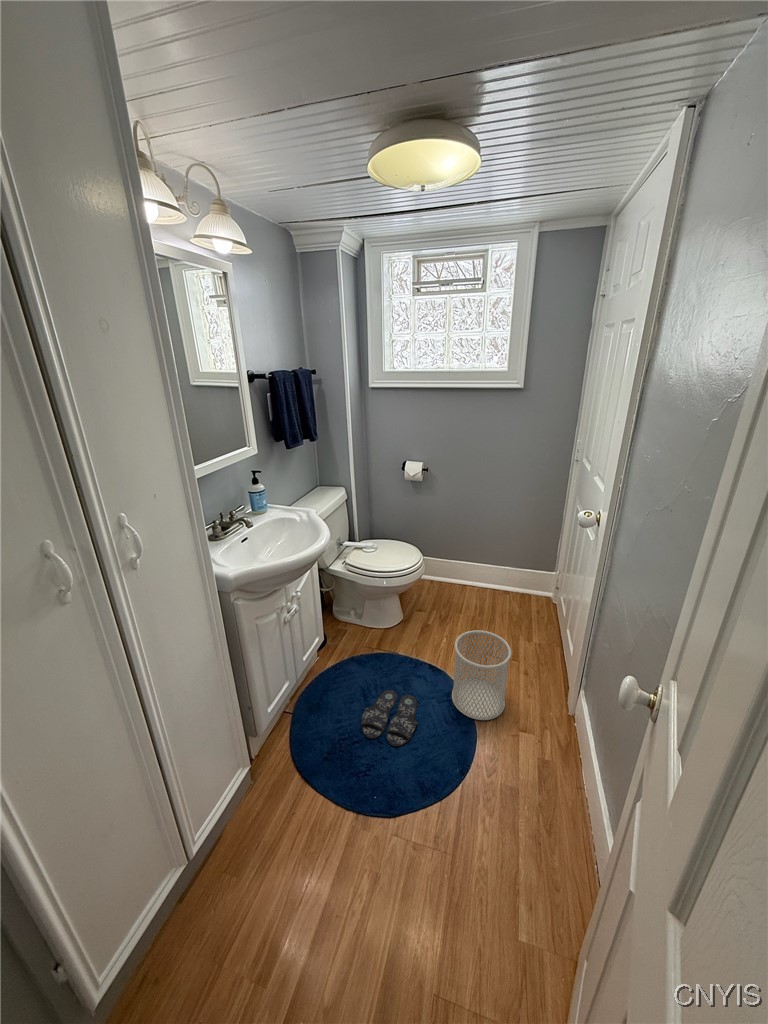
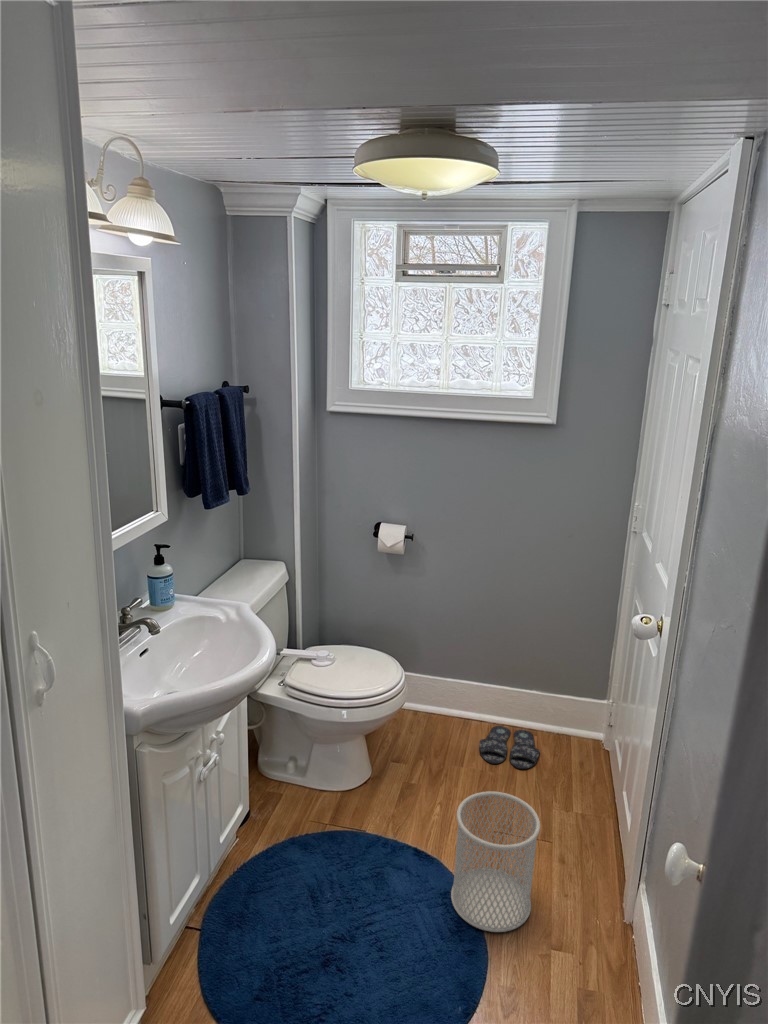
slippers: present [361,690,418,746] -> present [479,726,540,769]

